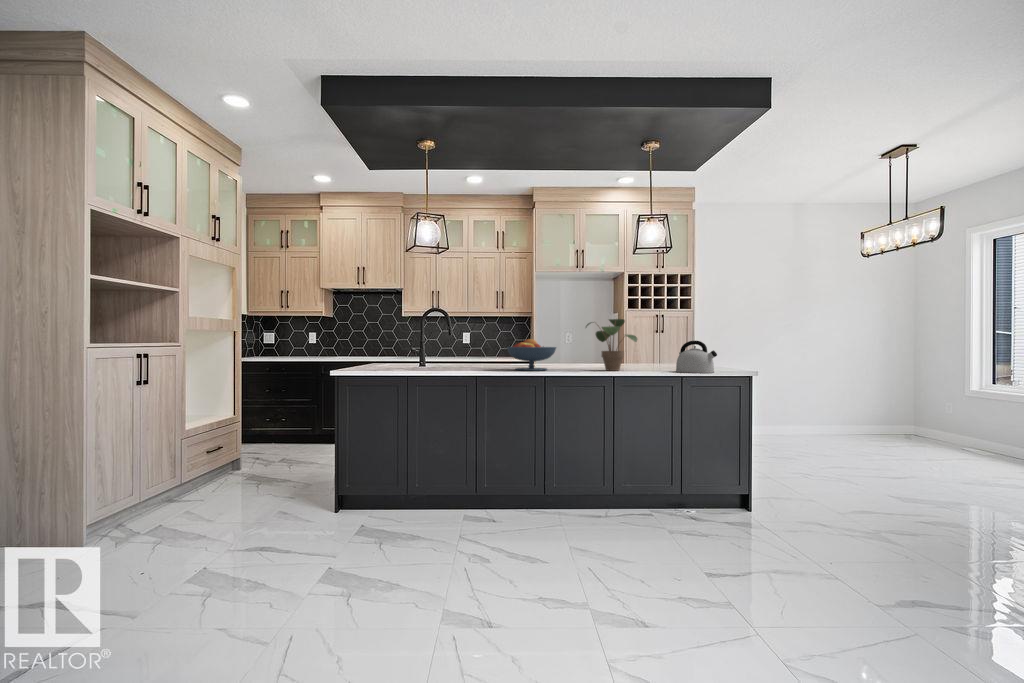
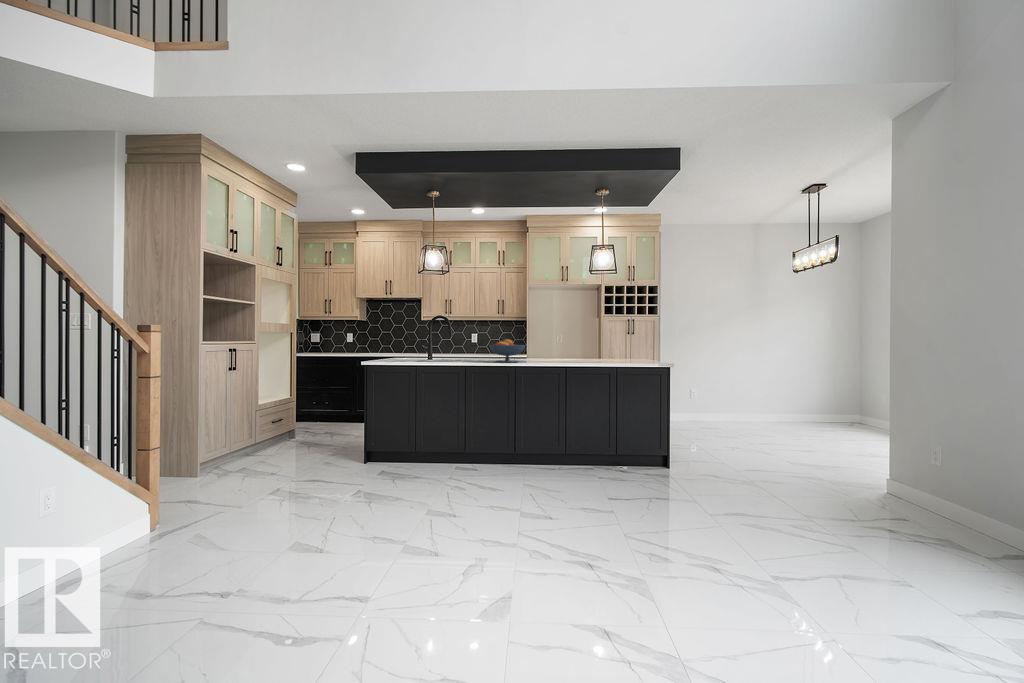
potted plant: present [586,319,637,371] -> none [548,324,585,363]
kettle: present [676,341,717,373] -> none [613,341,642,365]

